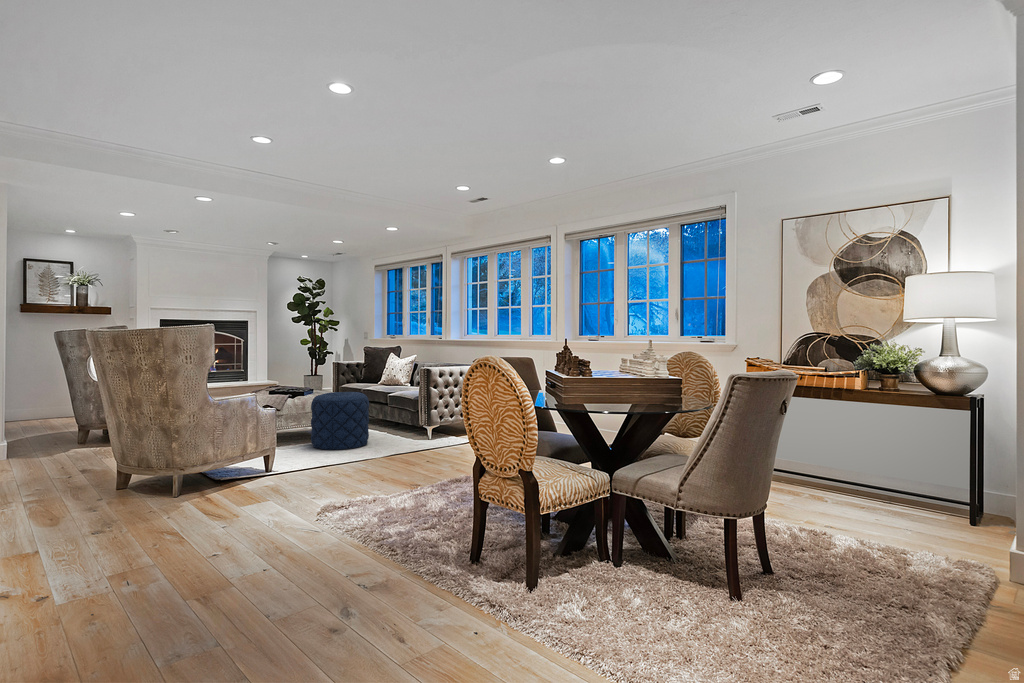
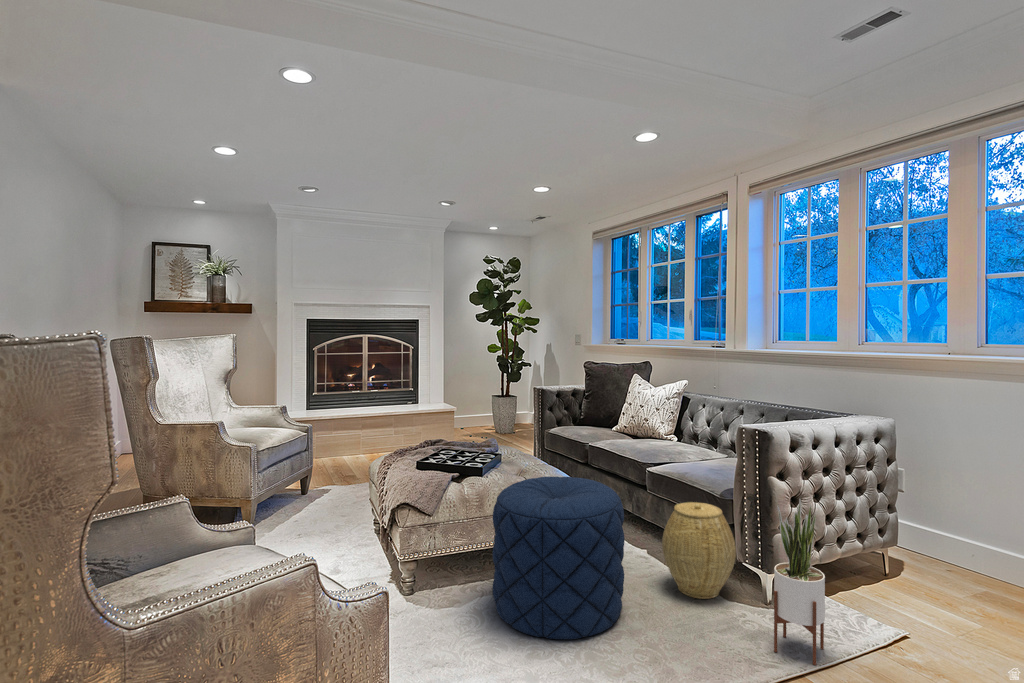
potted plant: none [421,390,441,447] -> present [774,499,825,665]
woven basket: none [388,402,419,440] -> present [662,502,736,599]

